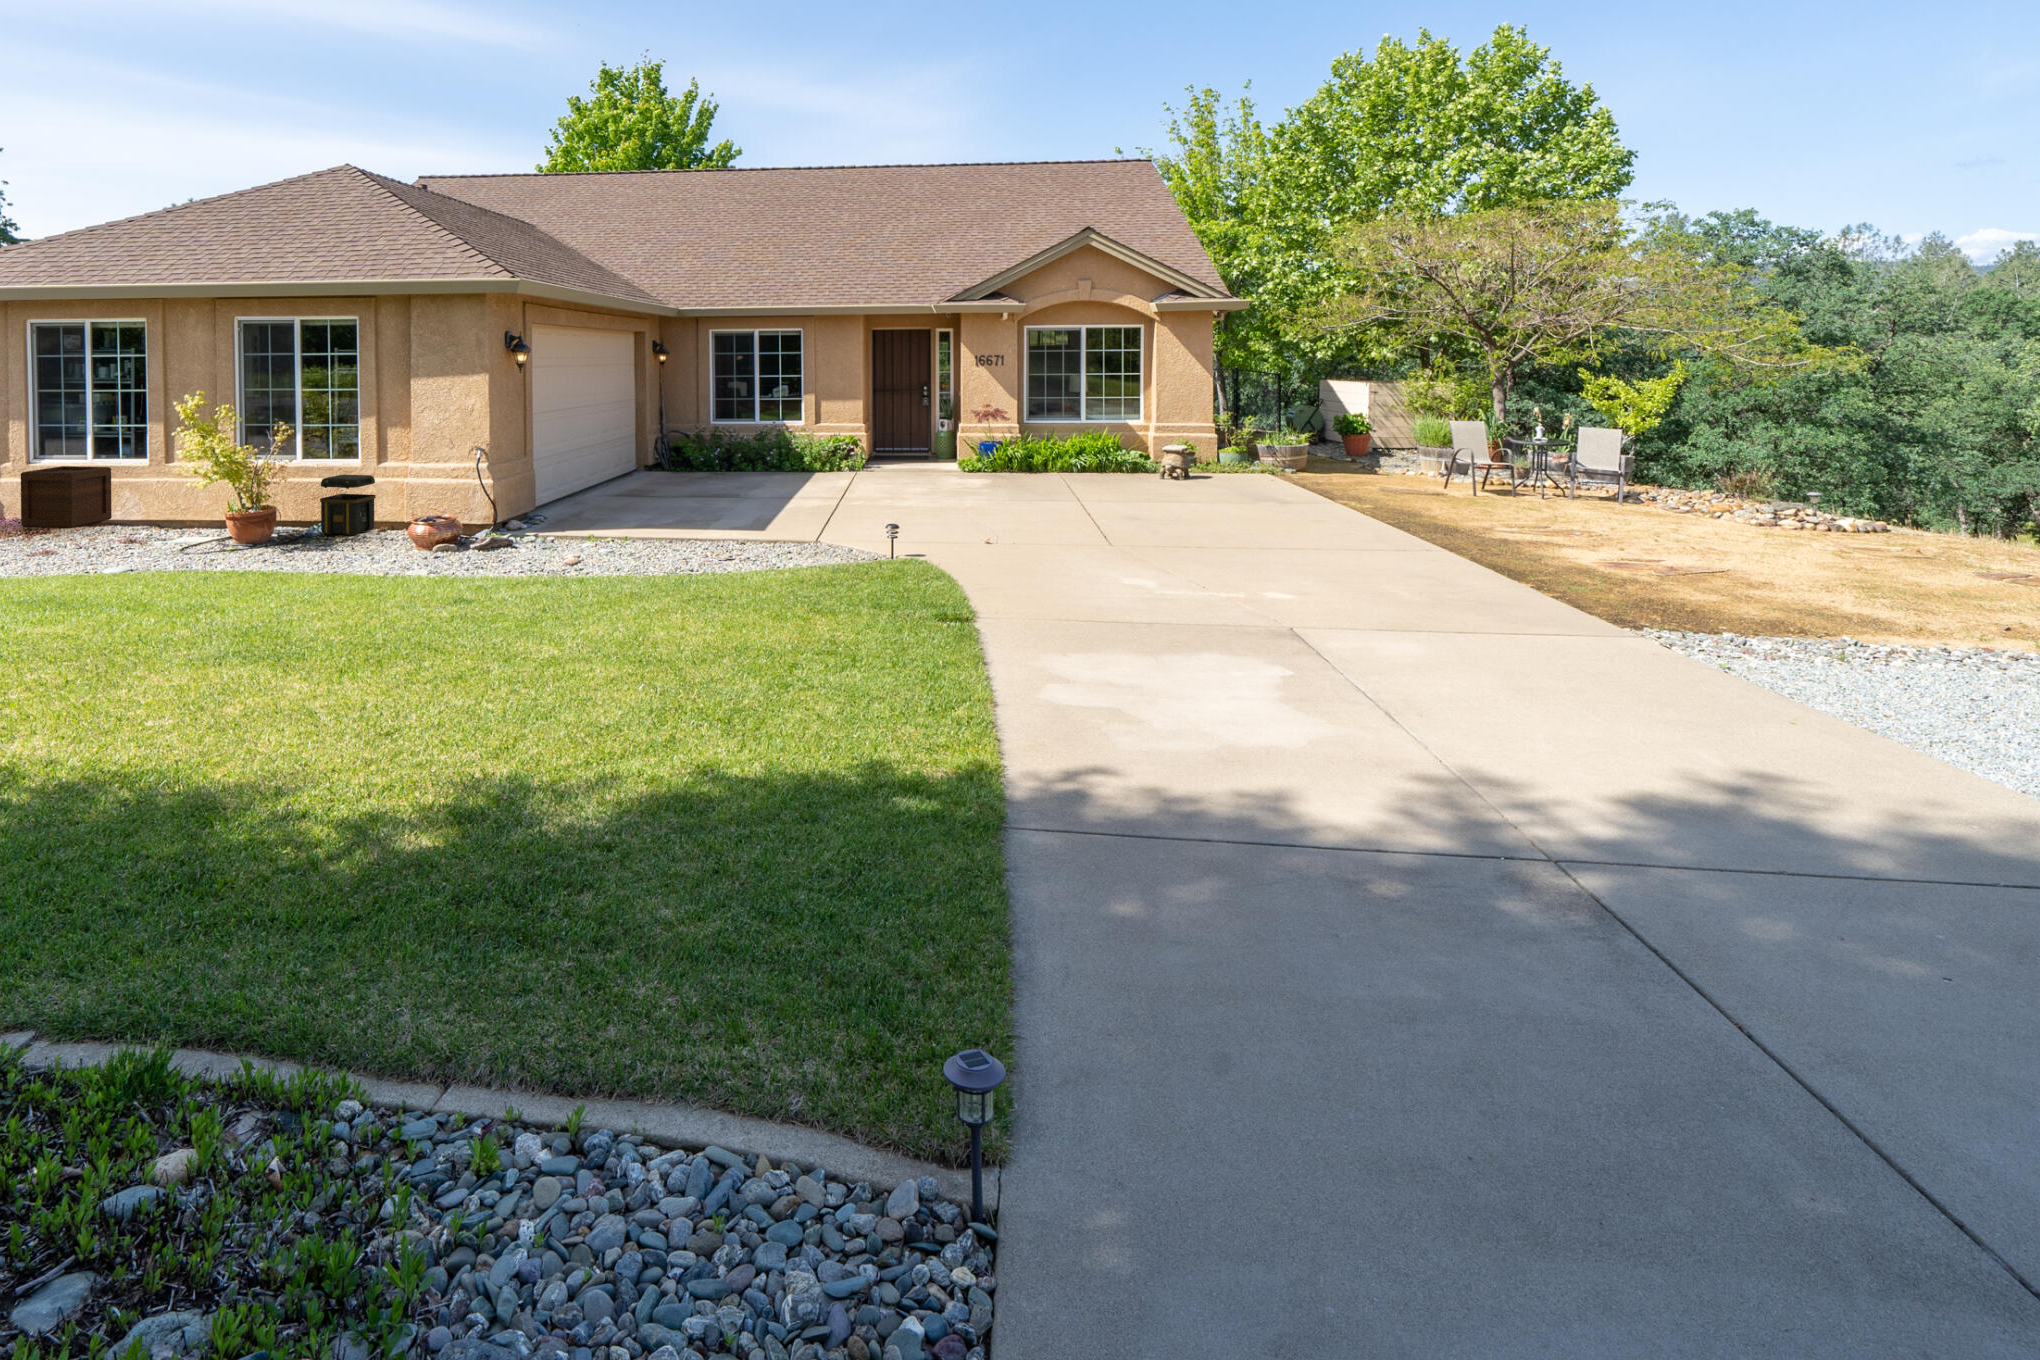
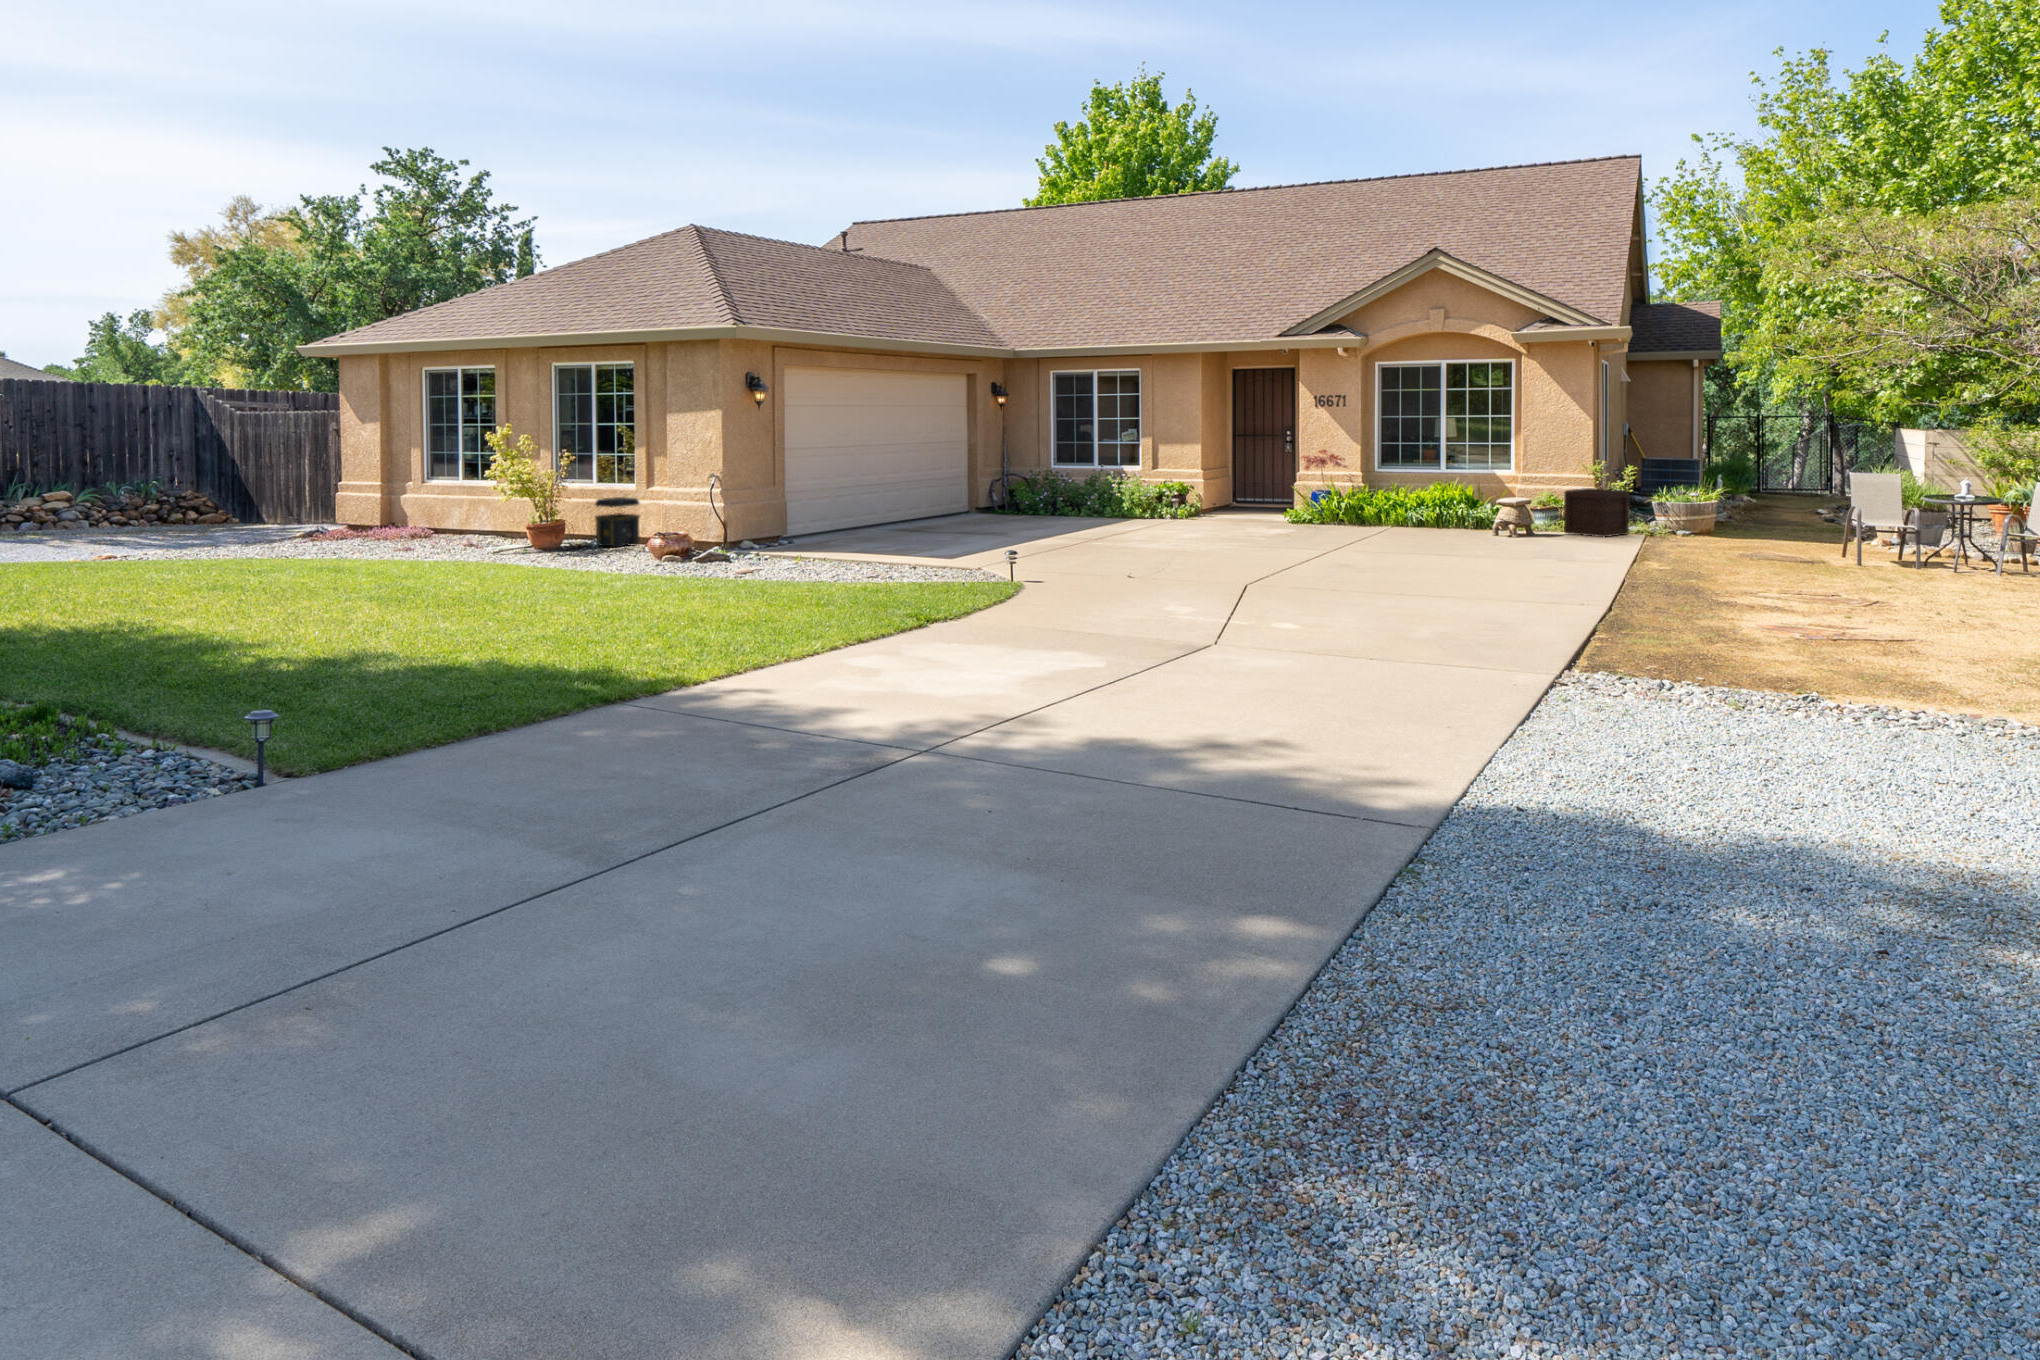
wooden crate: present [21,466,112,528] -> present [1564,488,1629,537]

